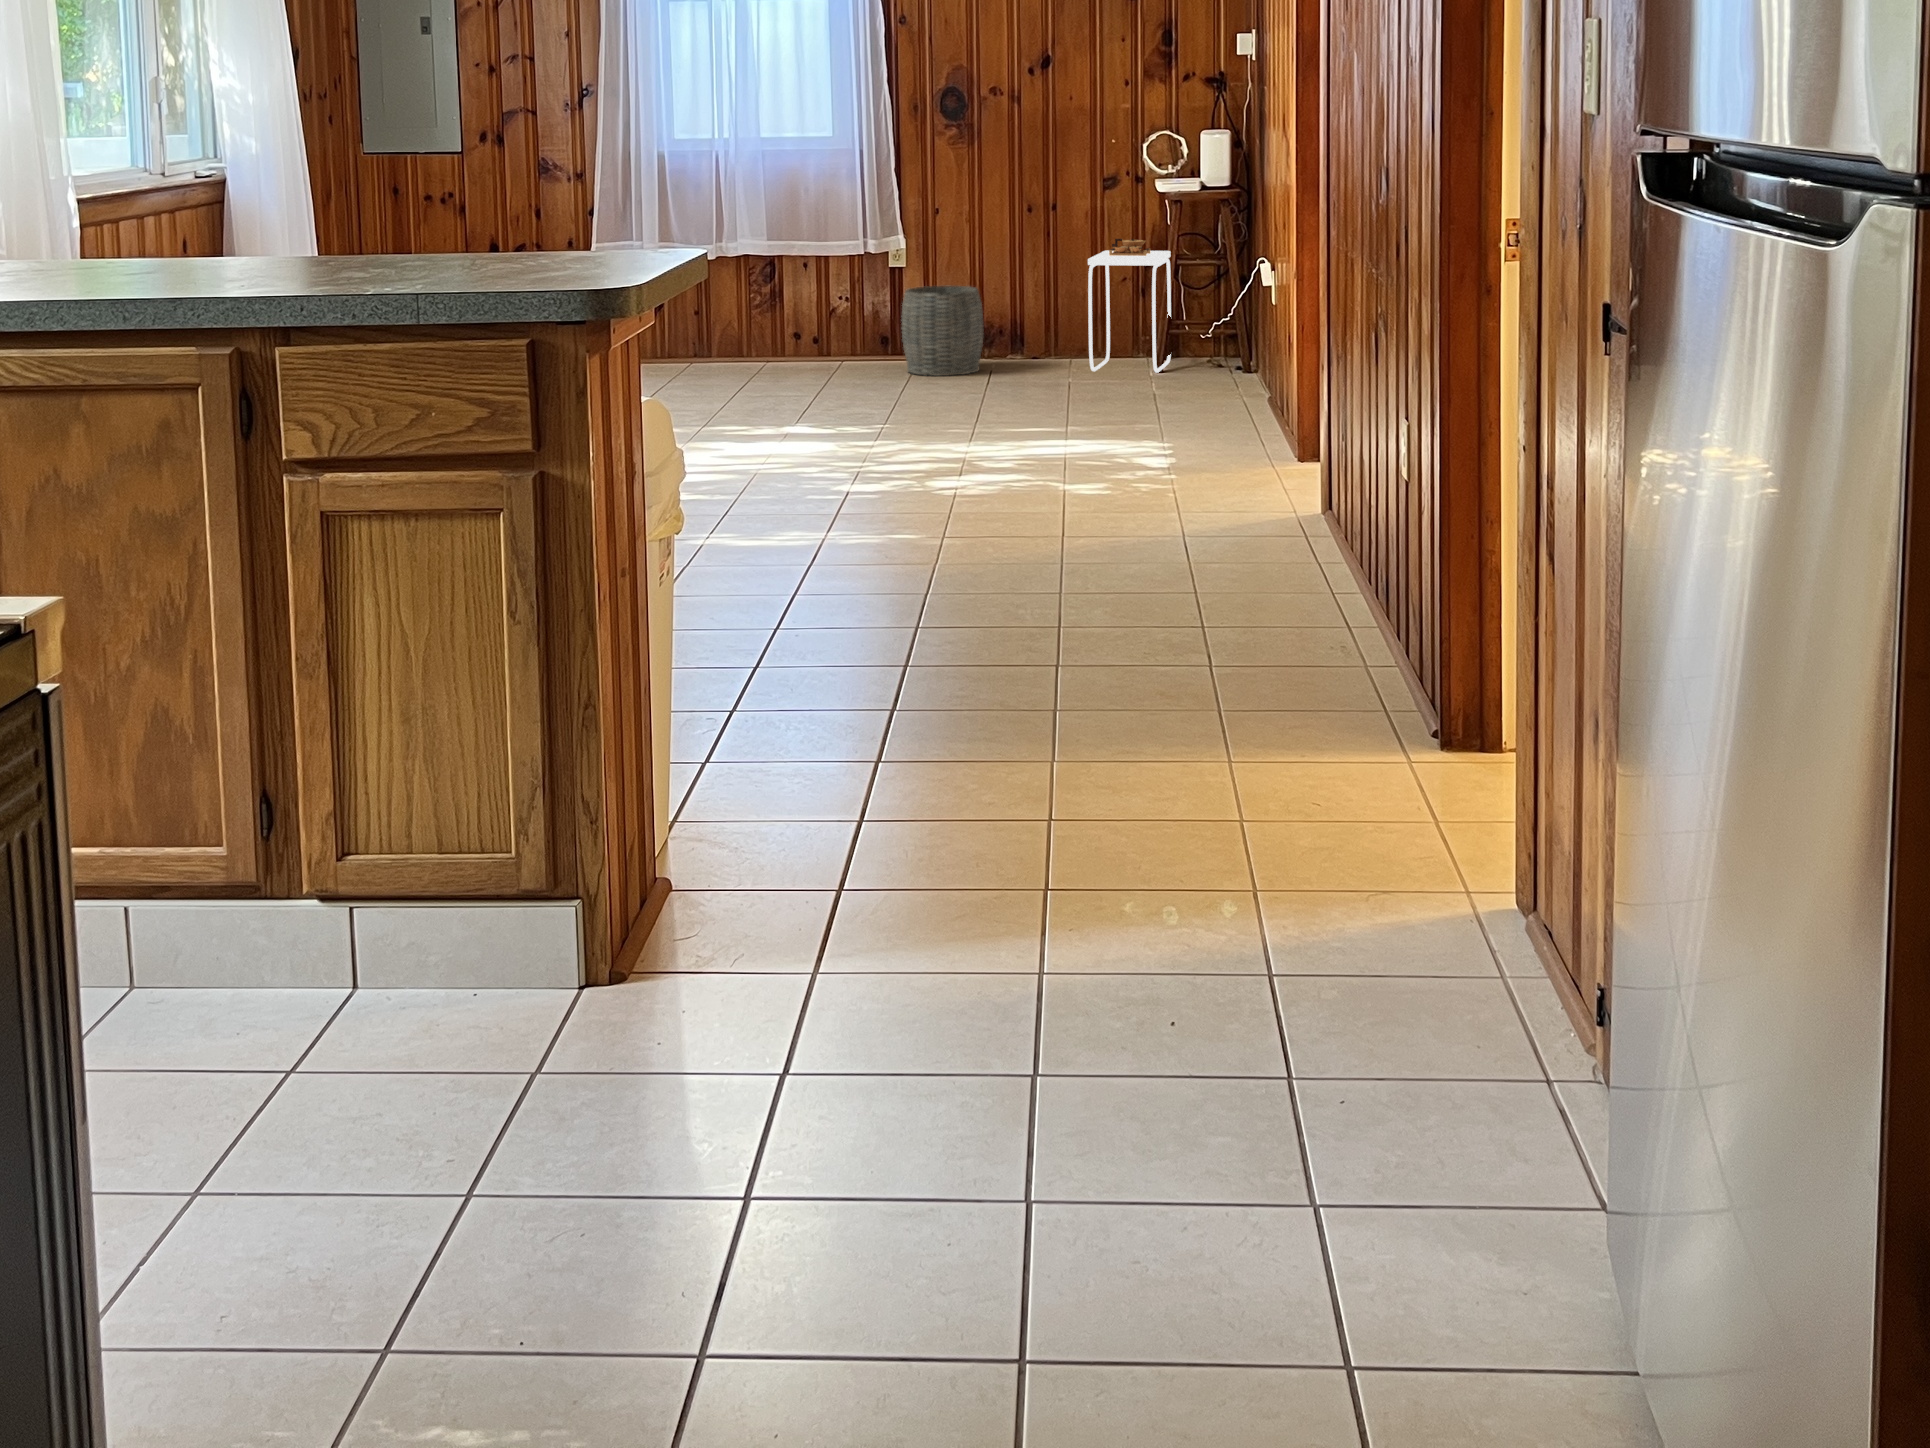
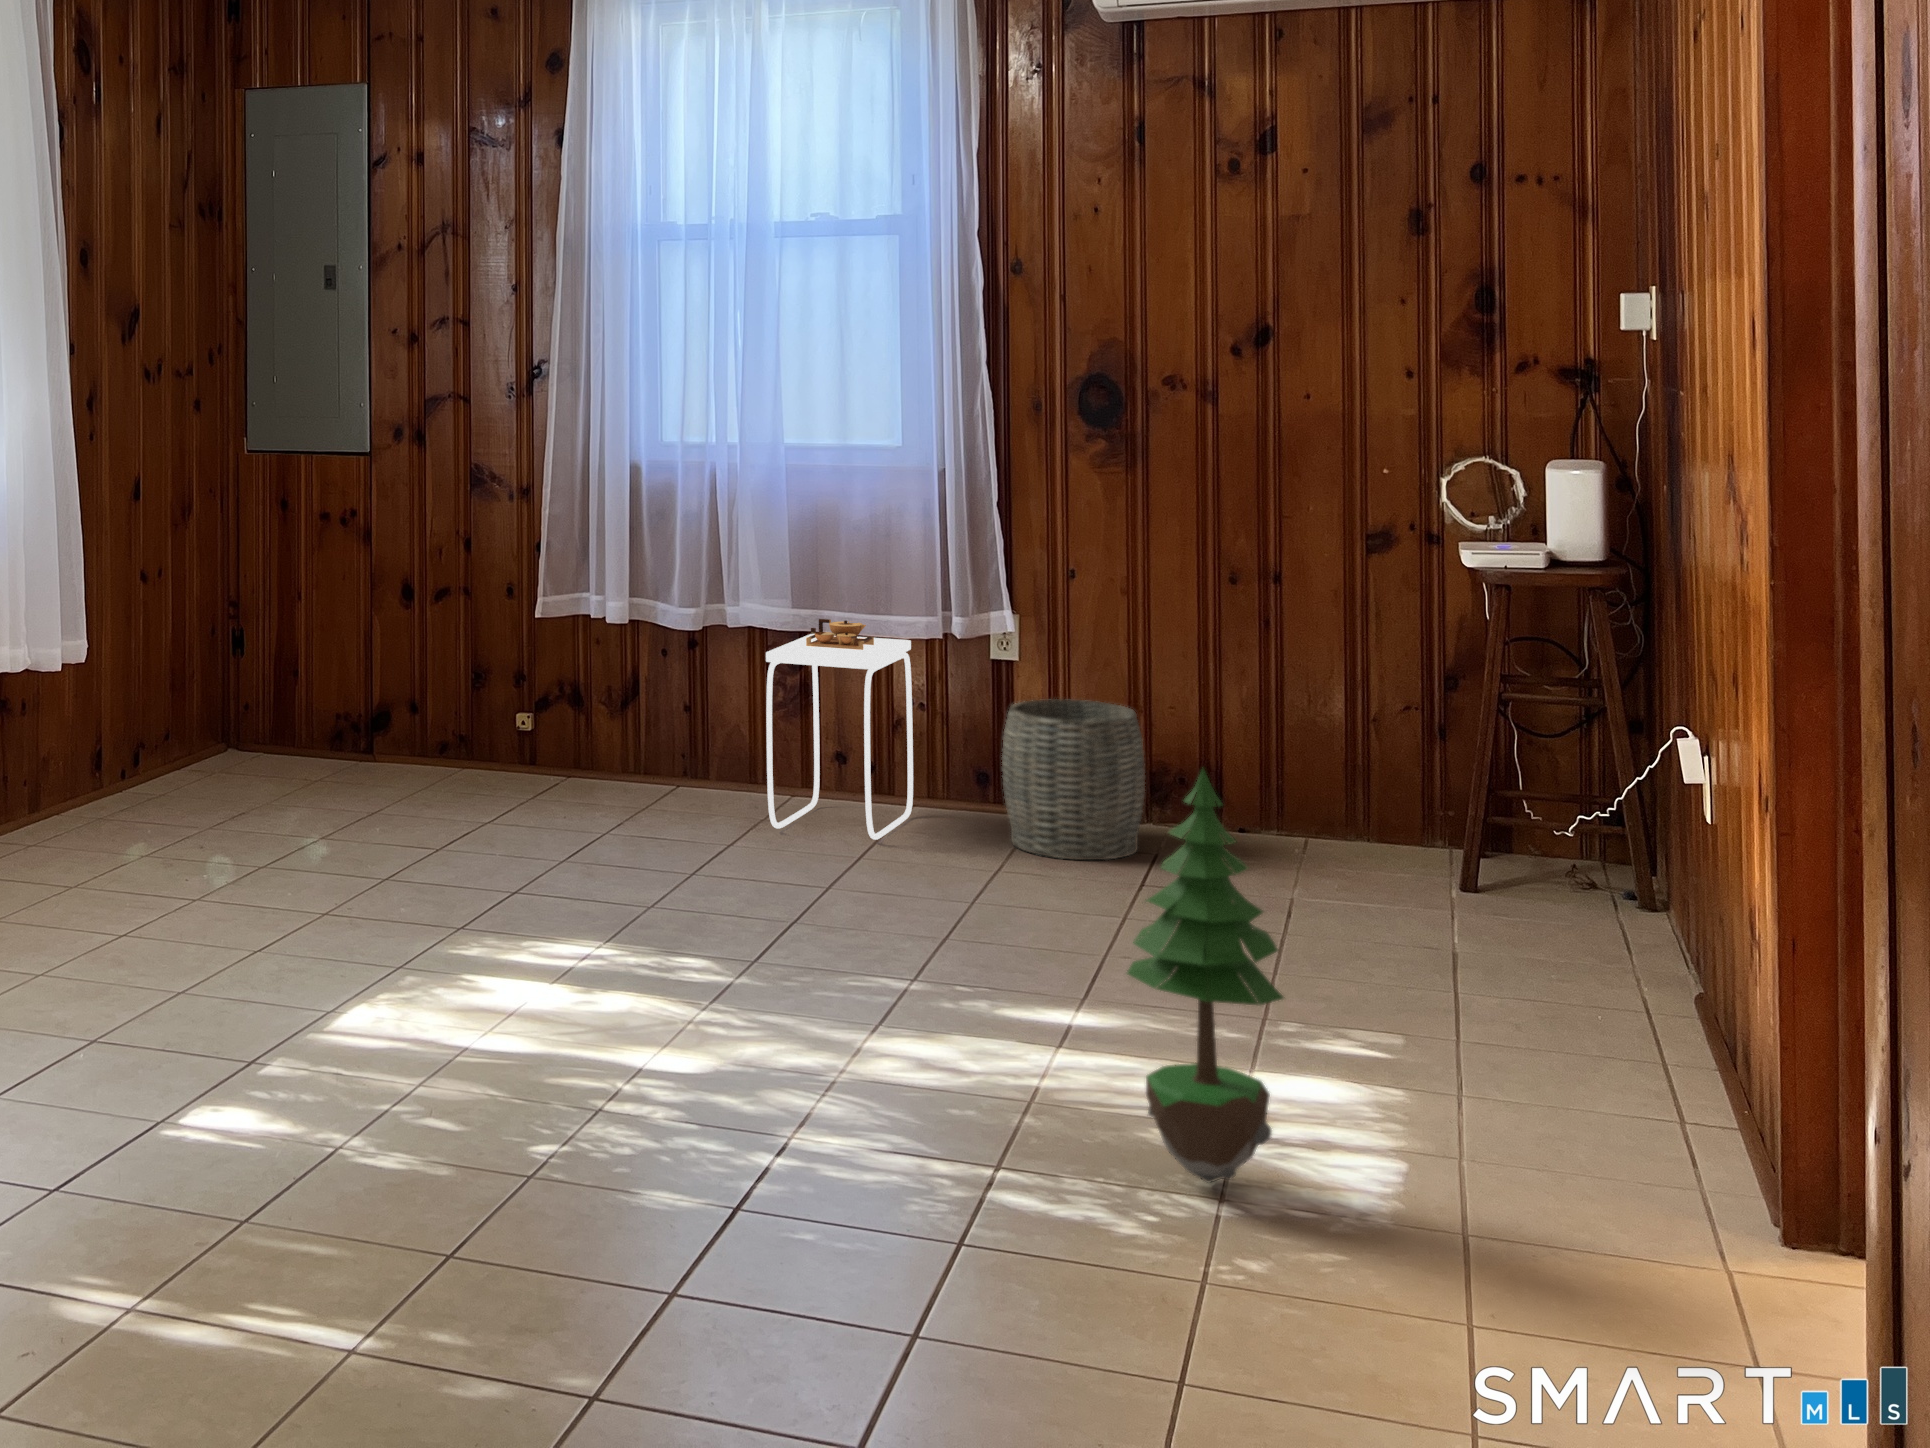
side table: present [1088,239,1171,373] -> present [766,619,913,840]
potted tree: none [1015,267,1088,469] -> present [1127,769,1283,1183]

